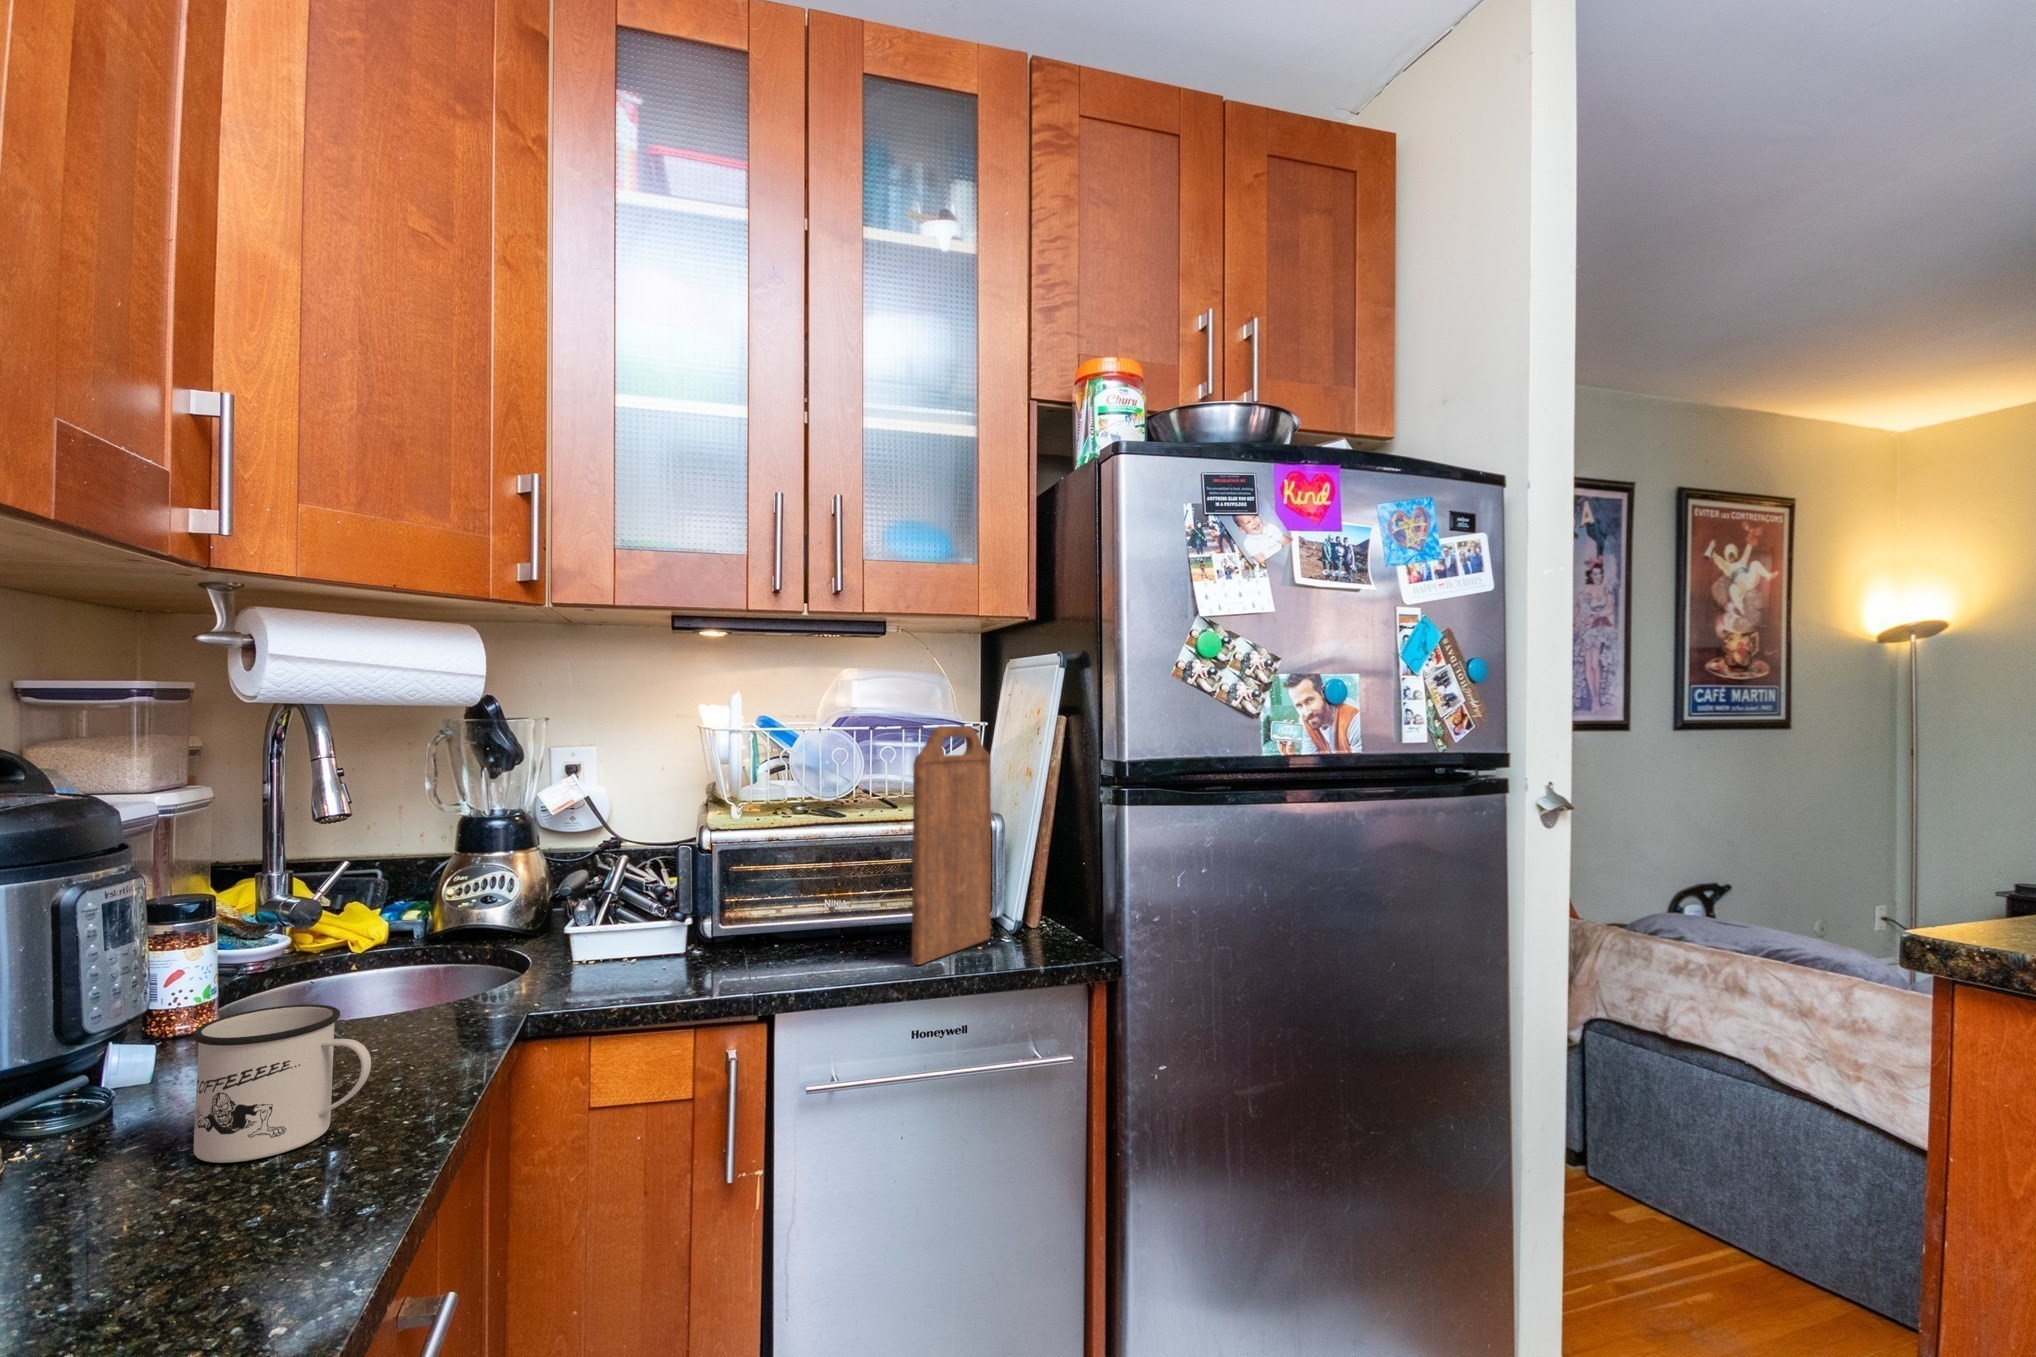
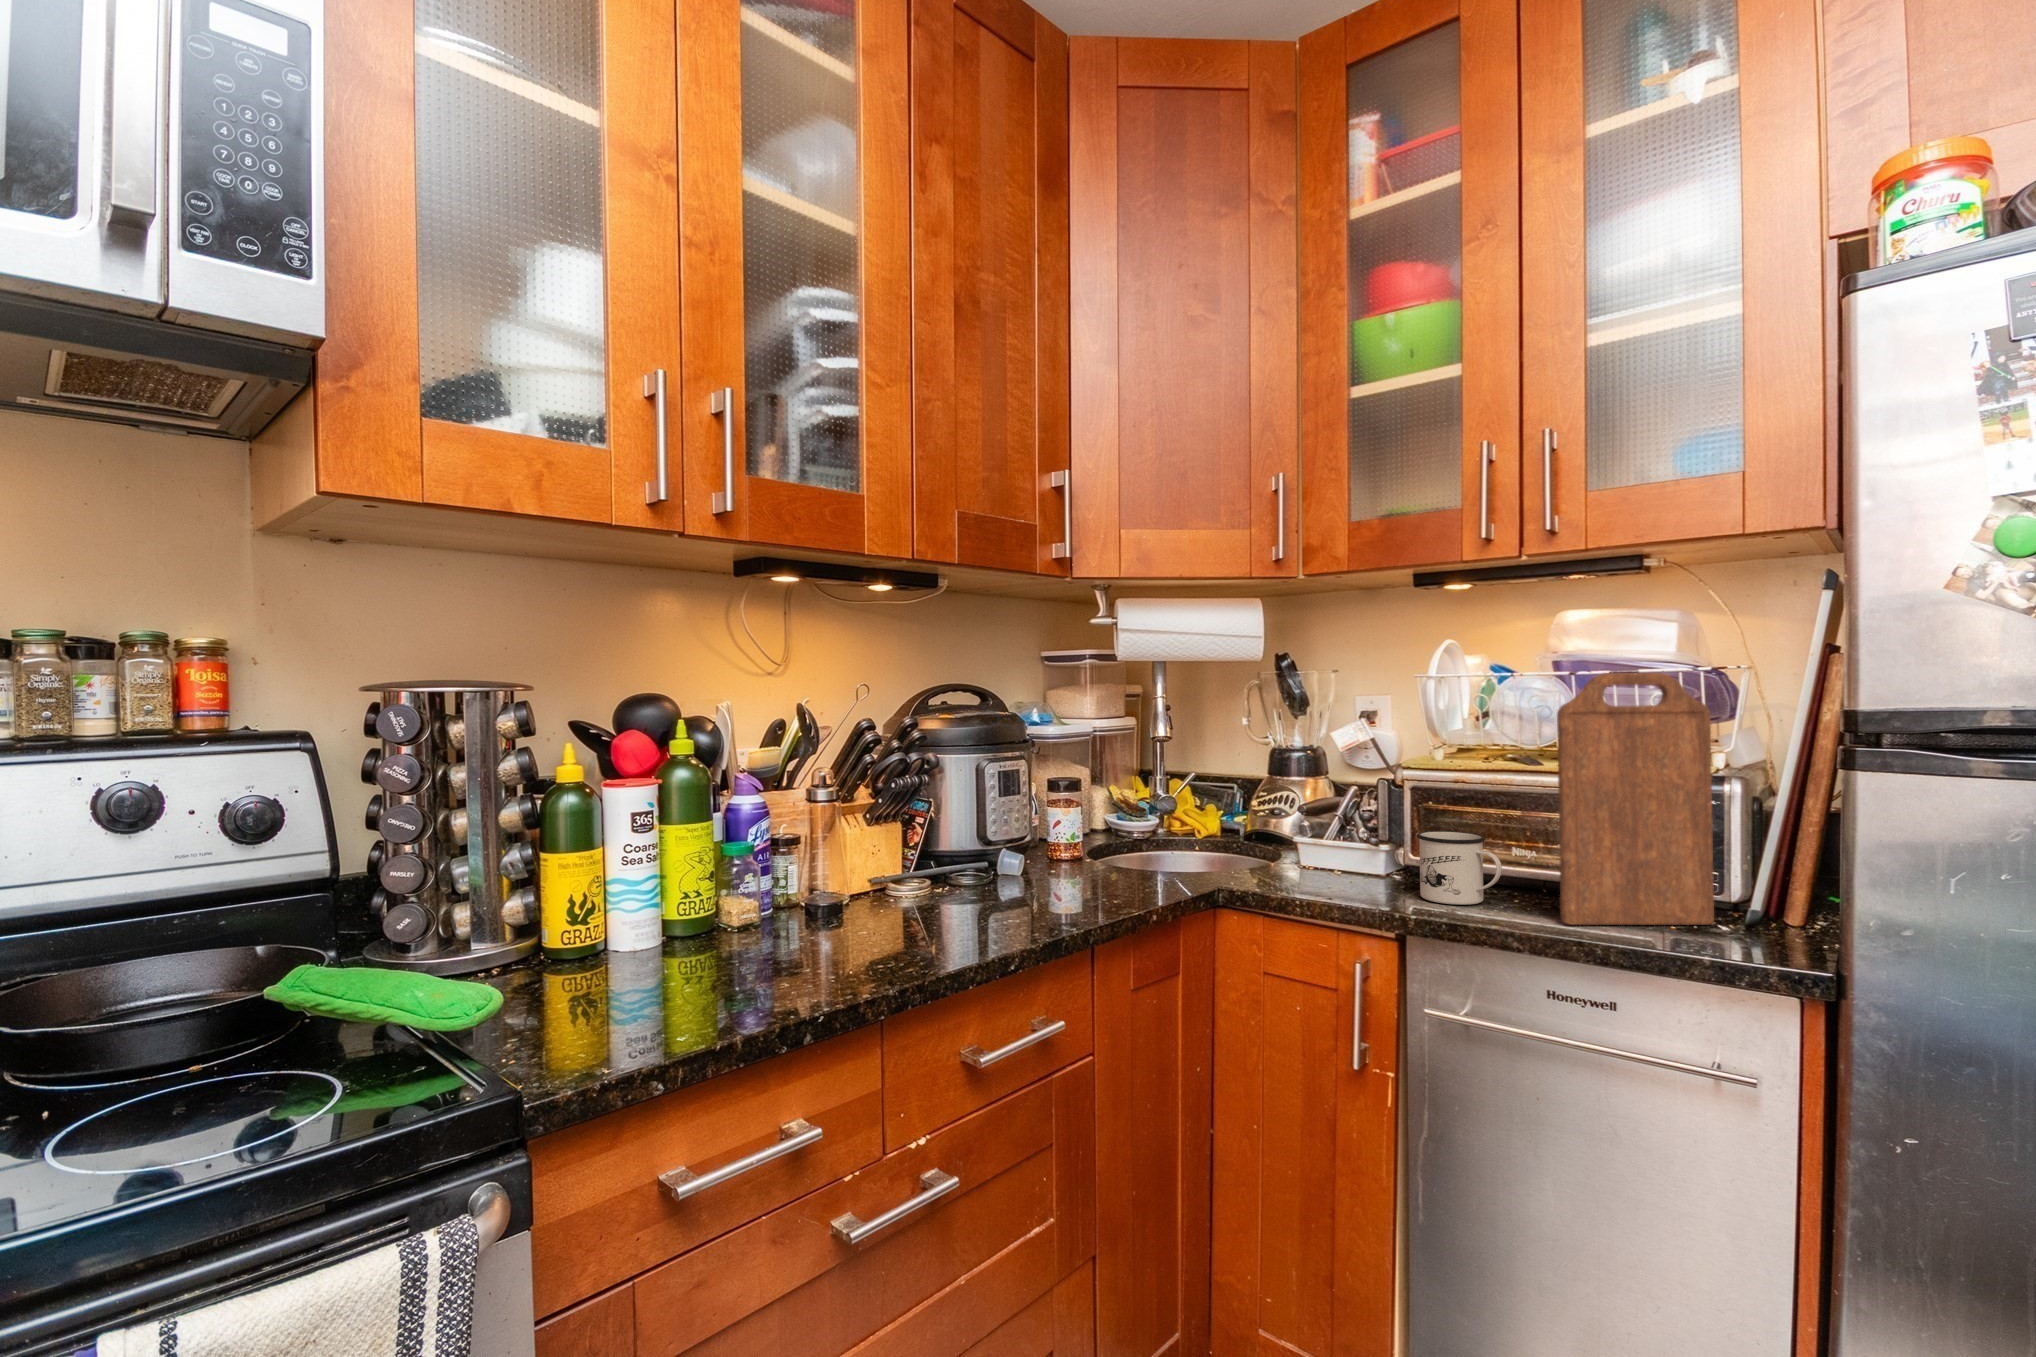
mug: present [193,1004,371,1163] -> present [1417,831,1502,905]

